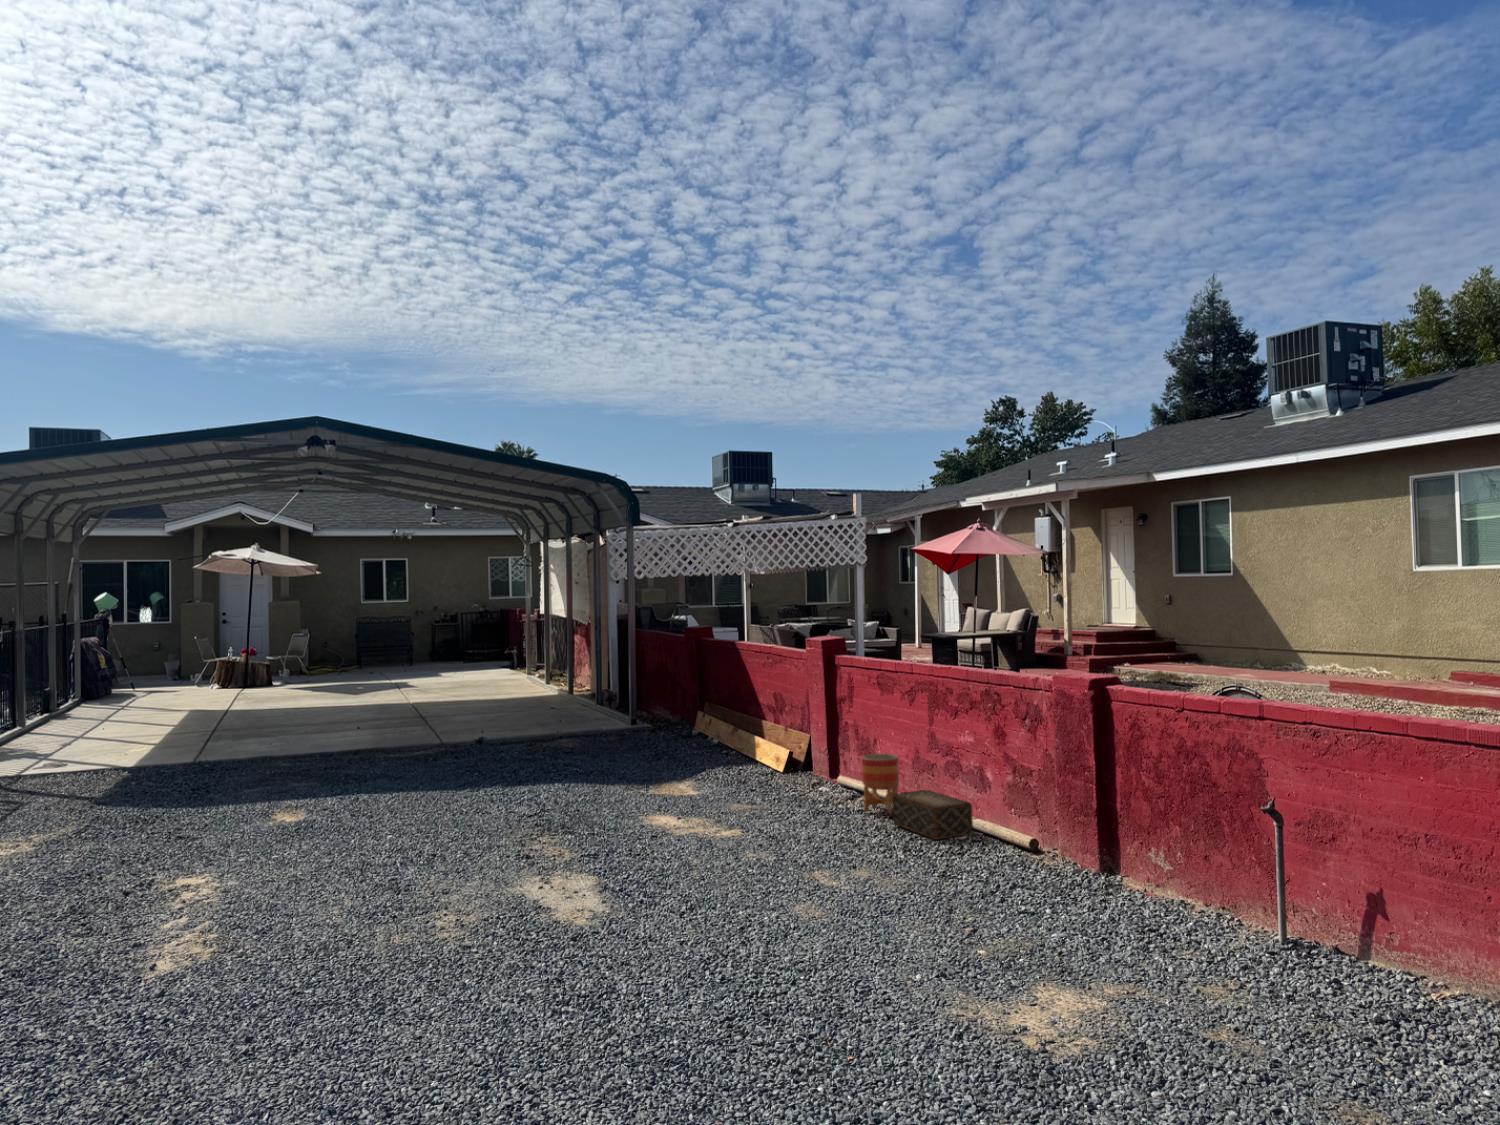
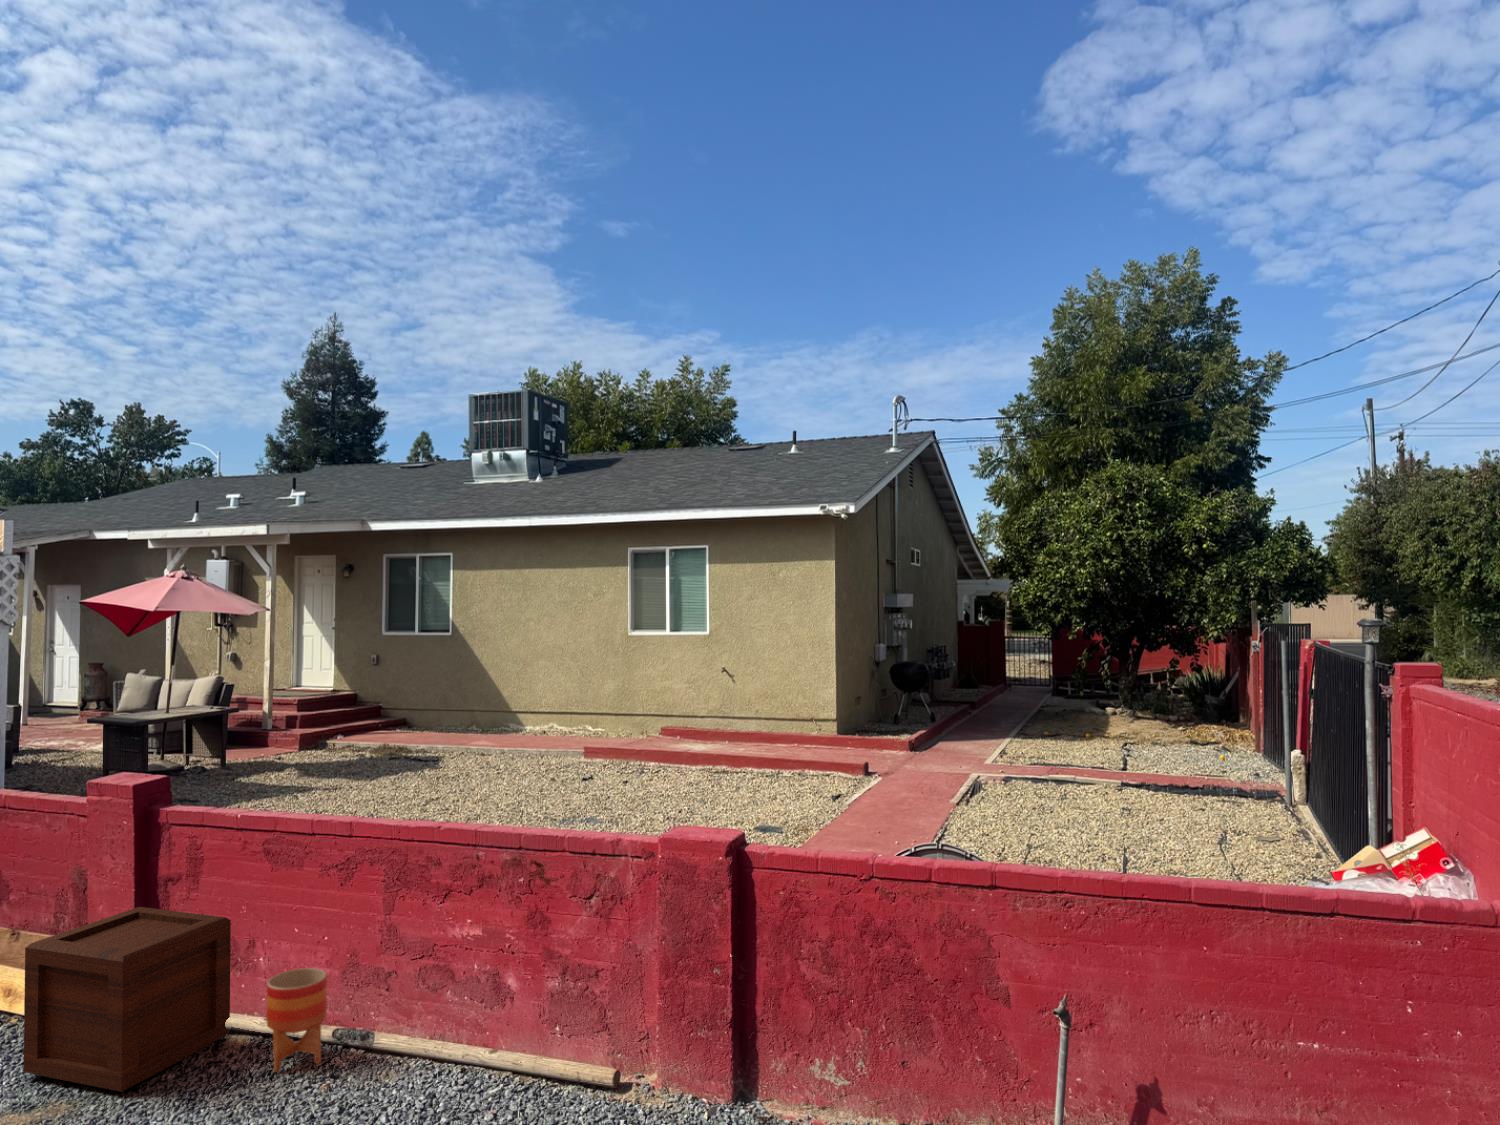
wooden crate: none [761,712,864,805] -> present [23,907,231,1092]
woven basket: present [893,790,973,840] -> none [356,1017,489,1101]

